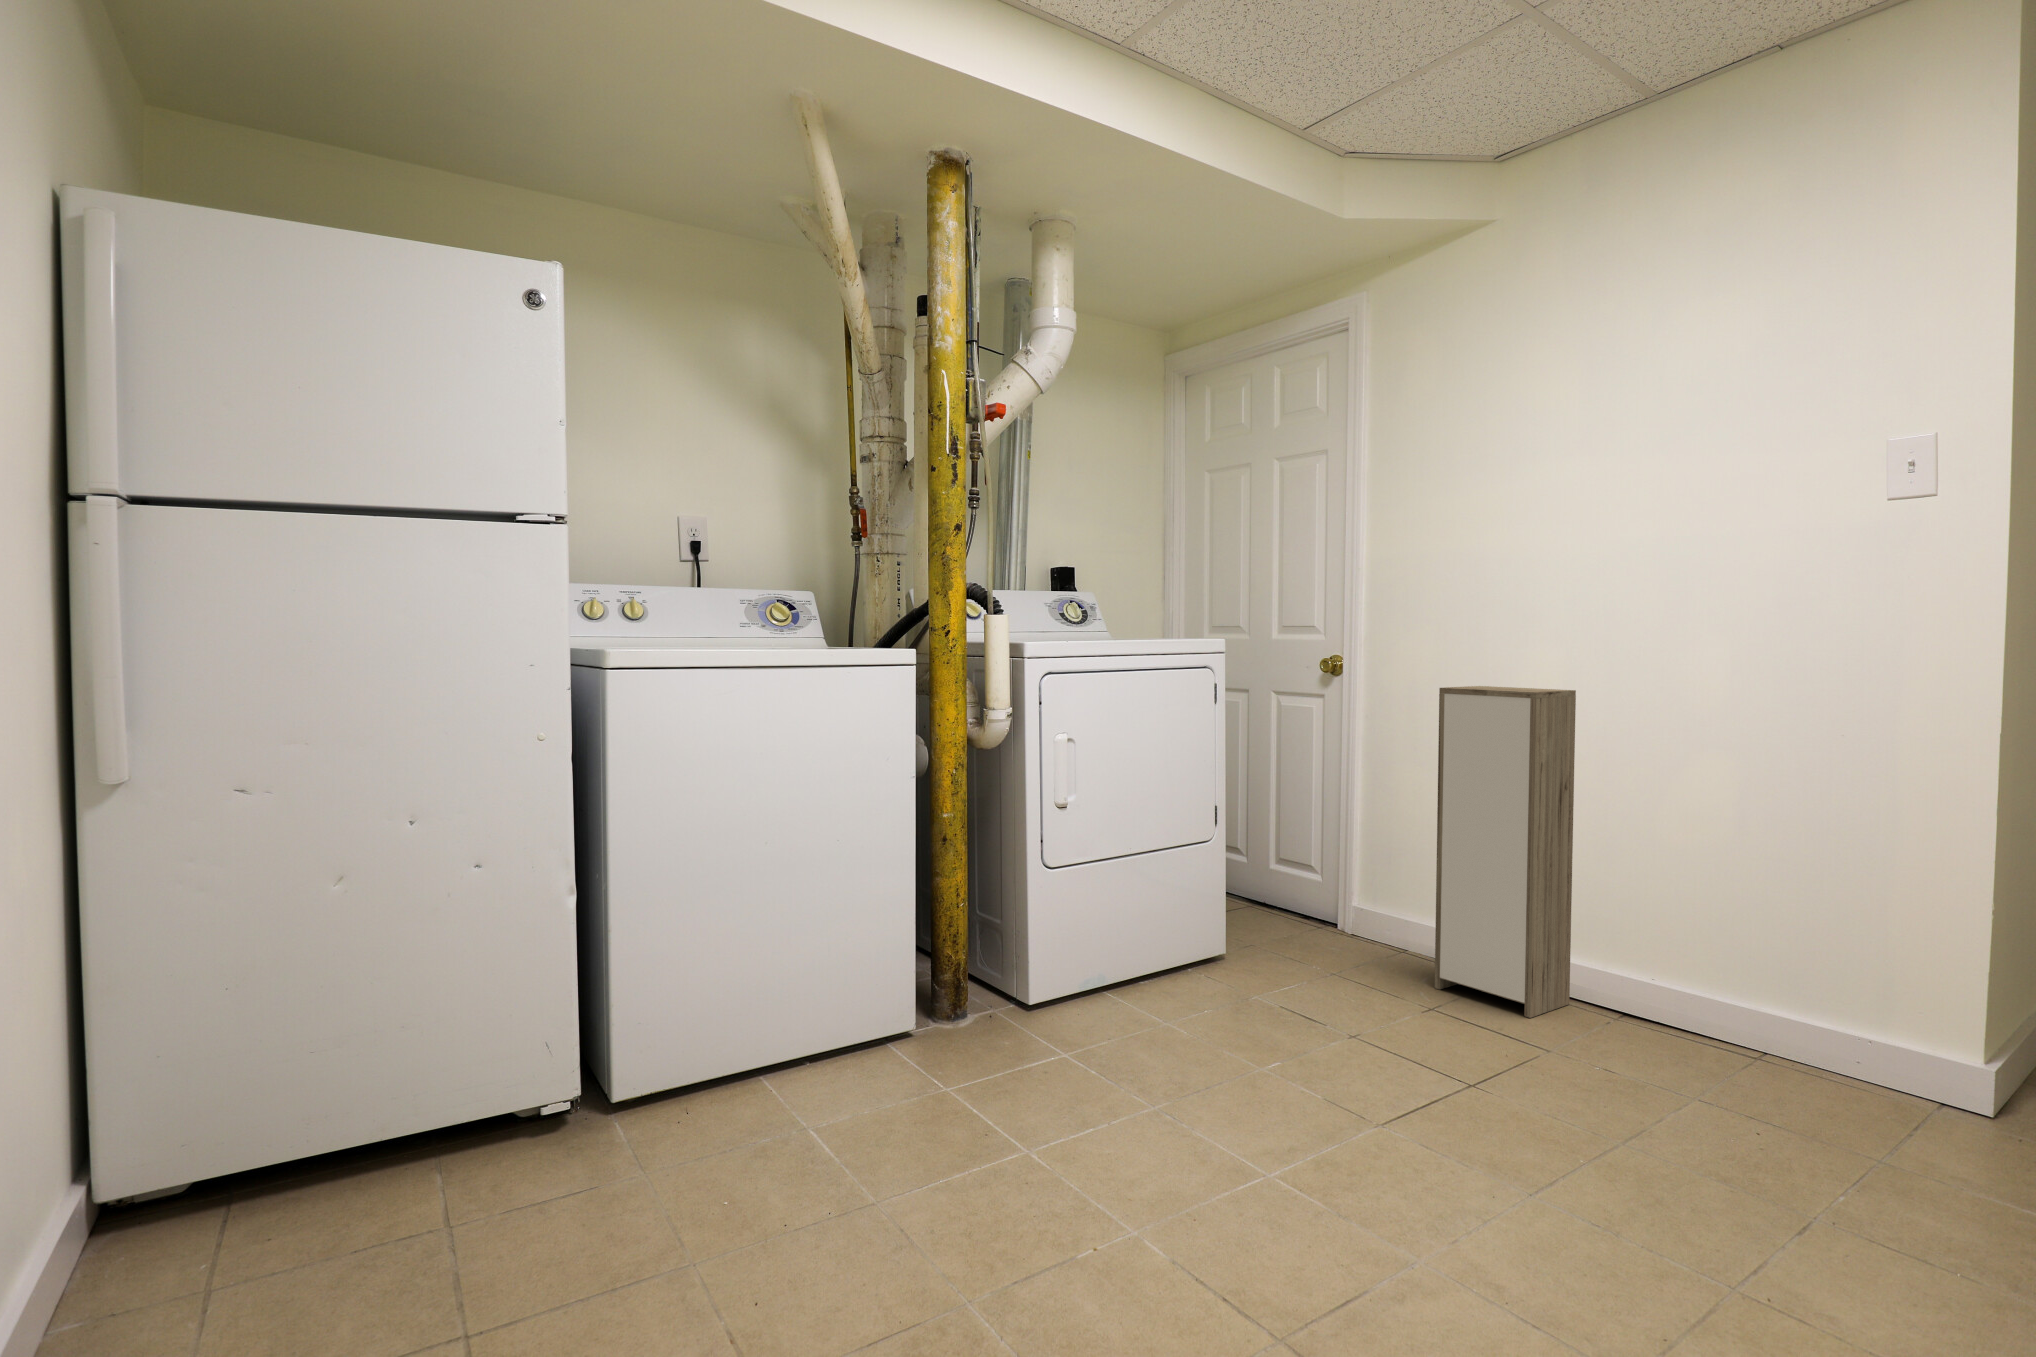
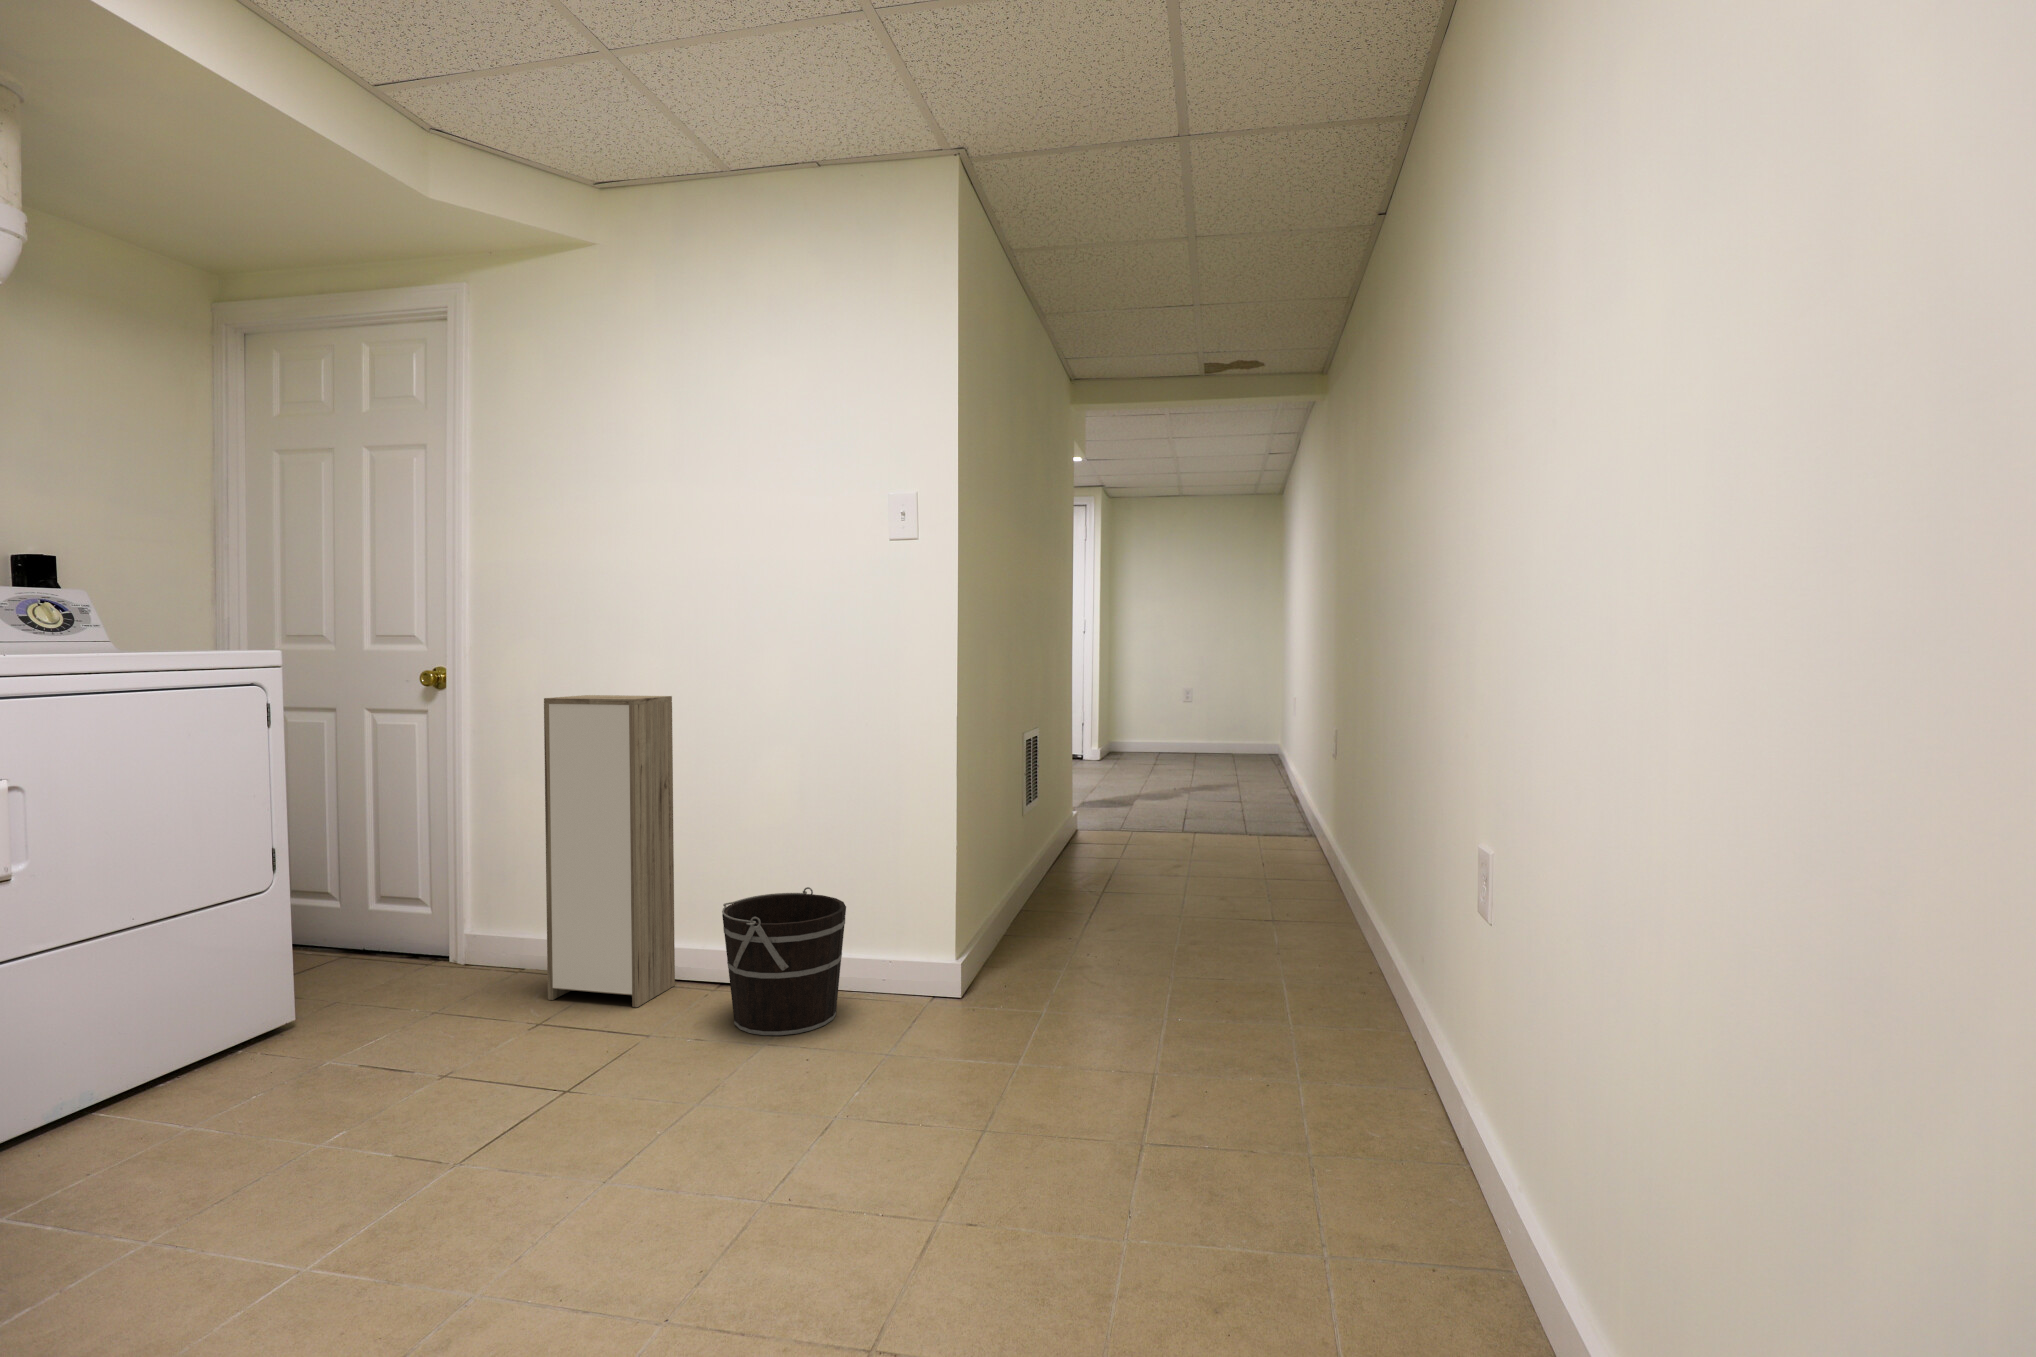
bucket: none [1637,925,1808,1098] -> present [722,887,846,1035]

